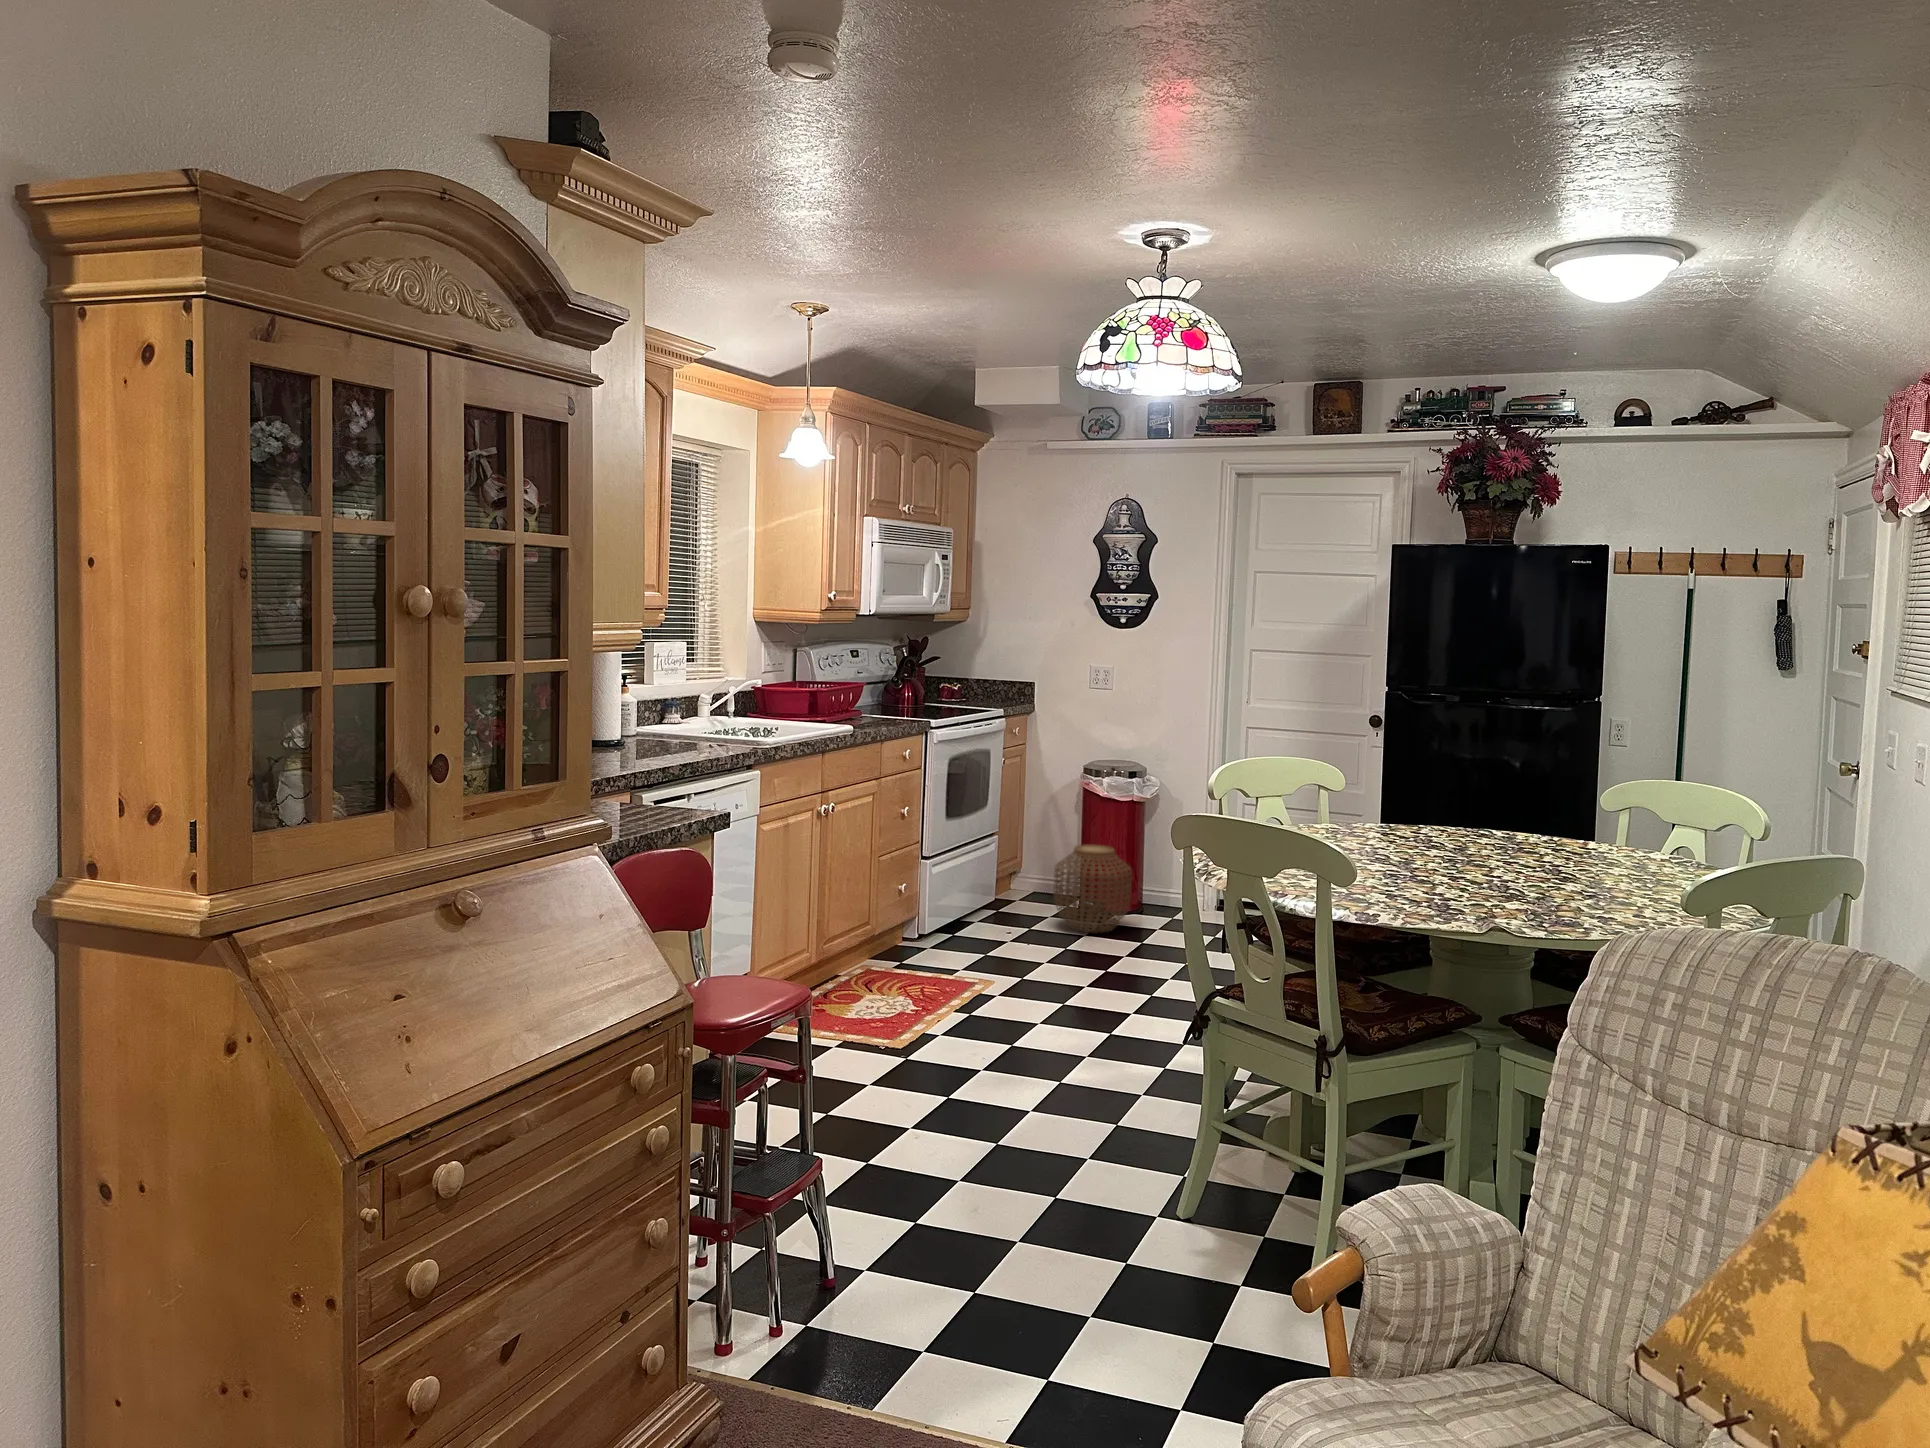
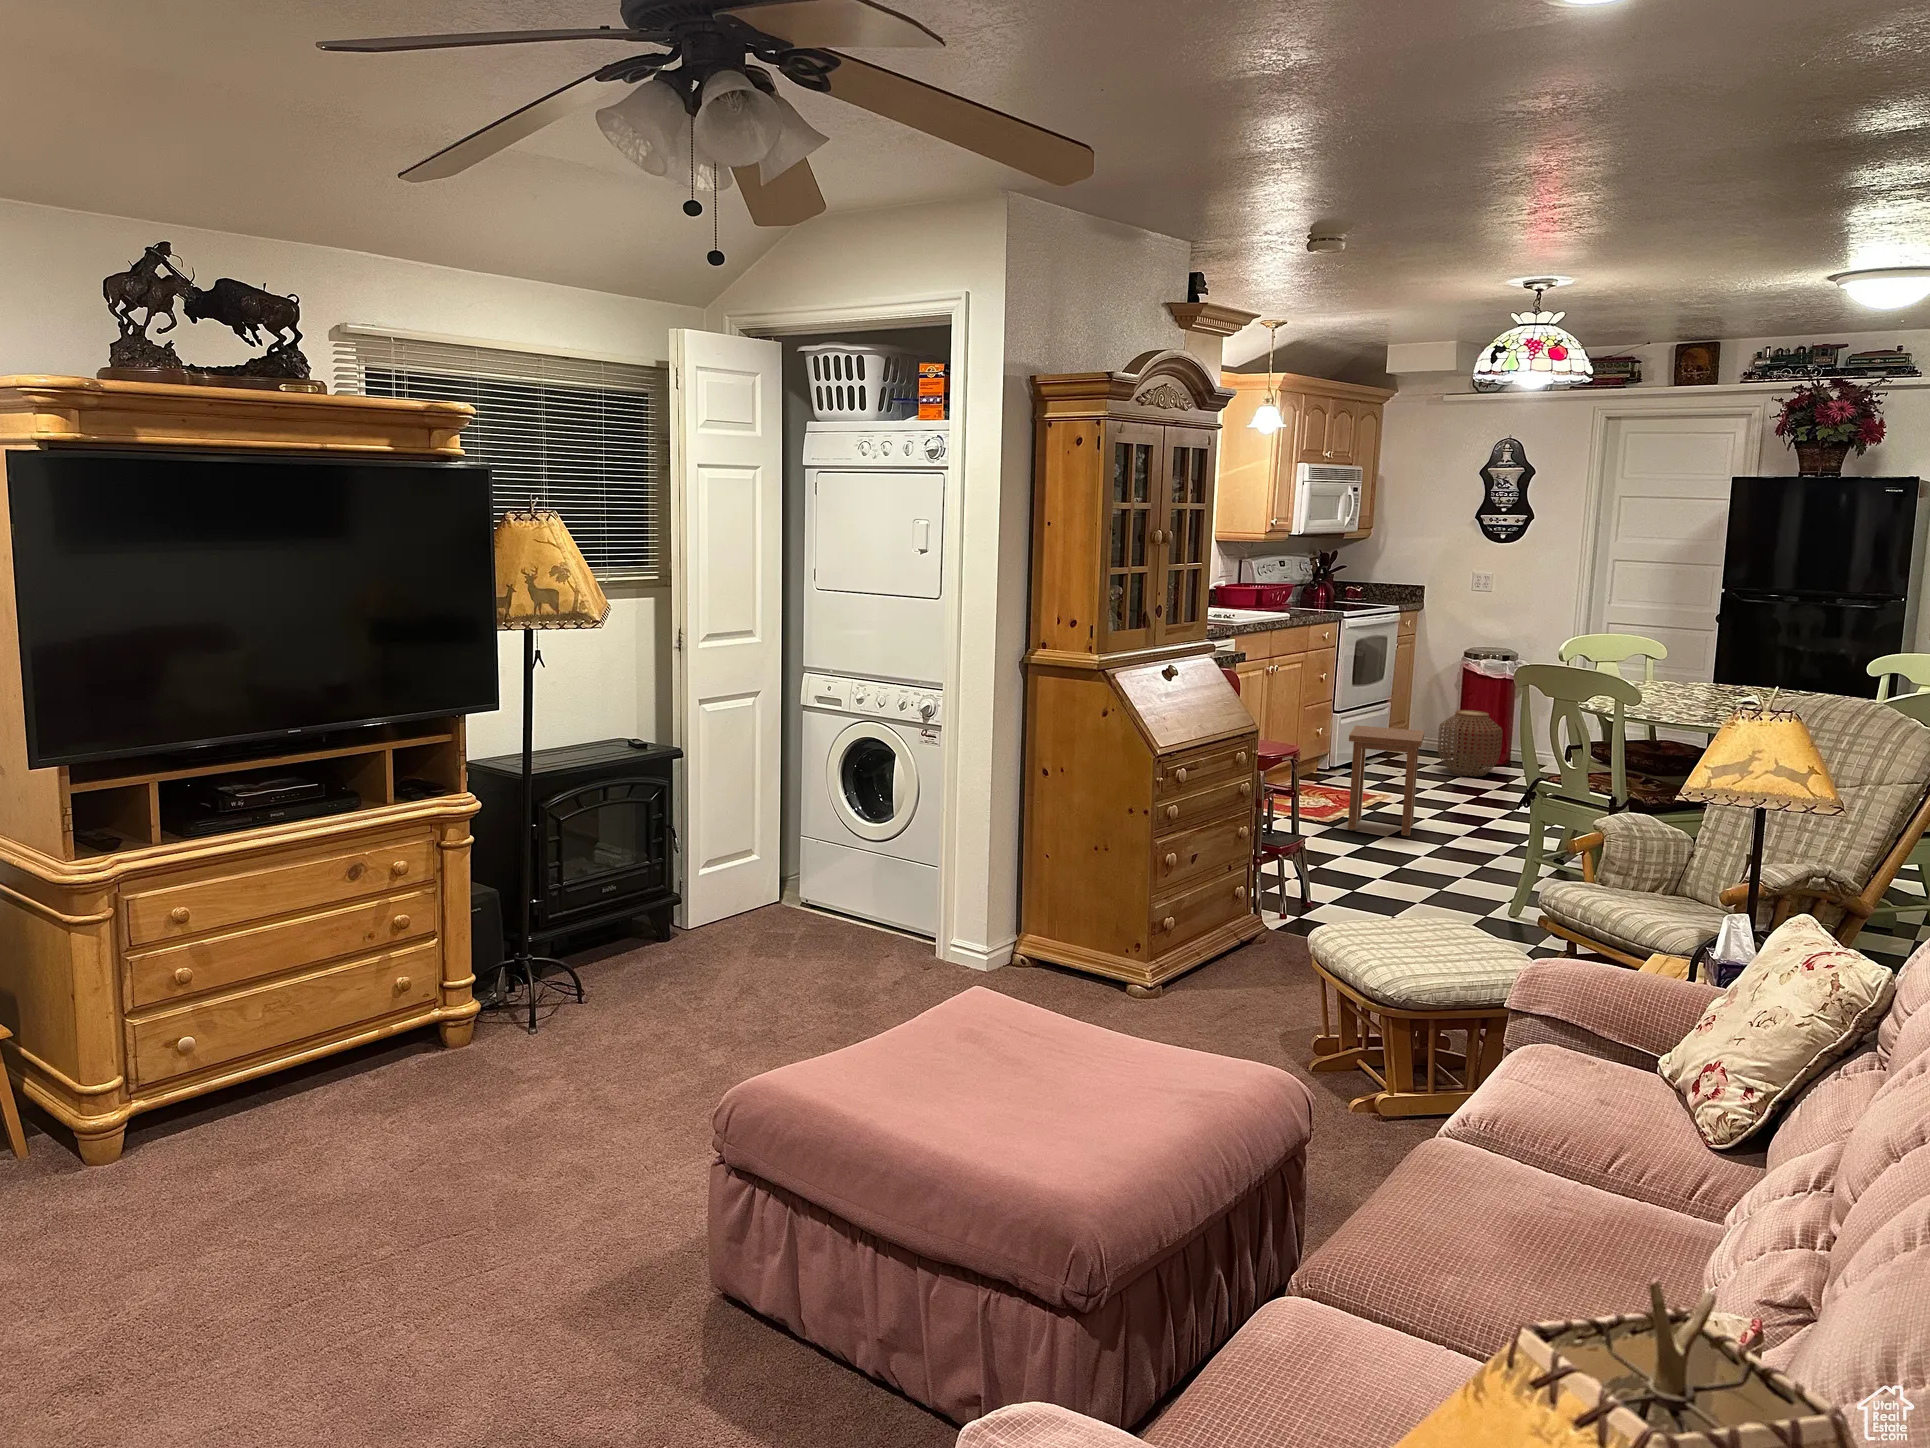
stool: none [922,893,1031,1061] -> present [1348,725,1425,836]

